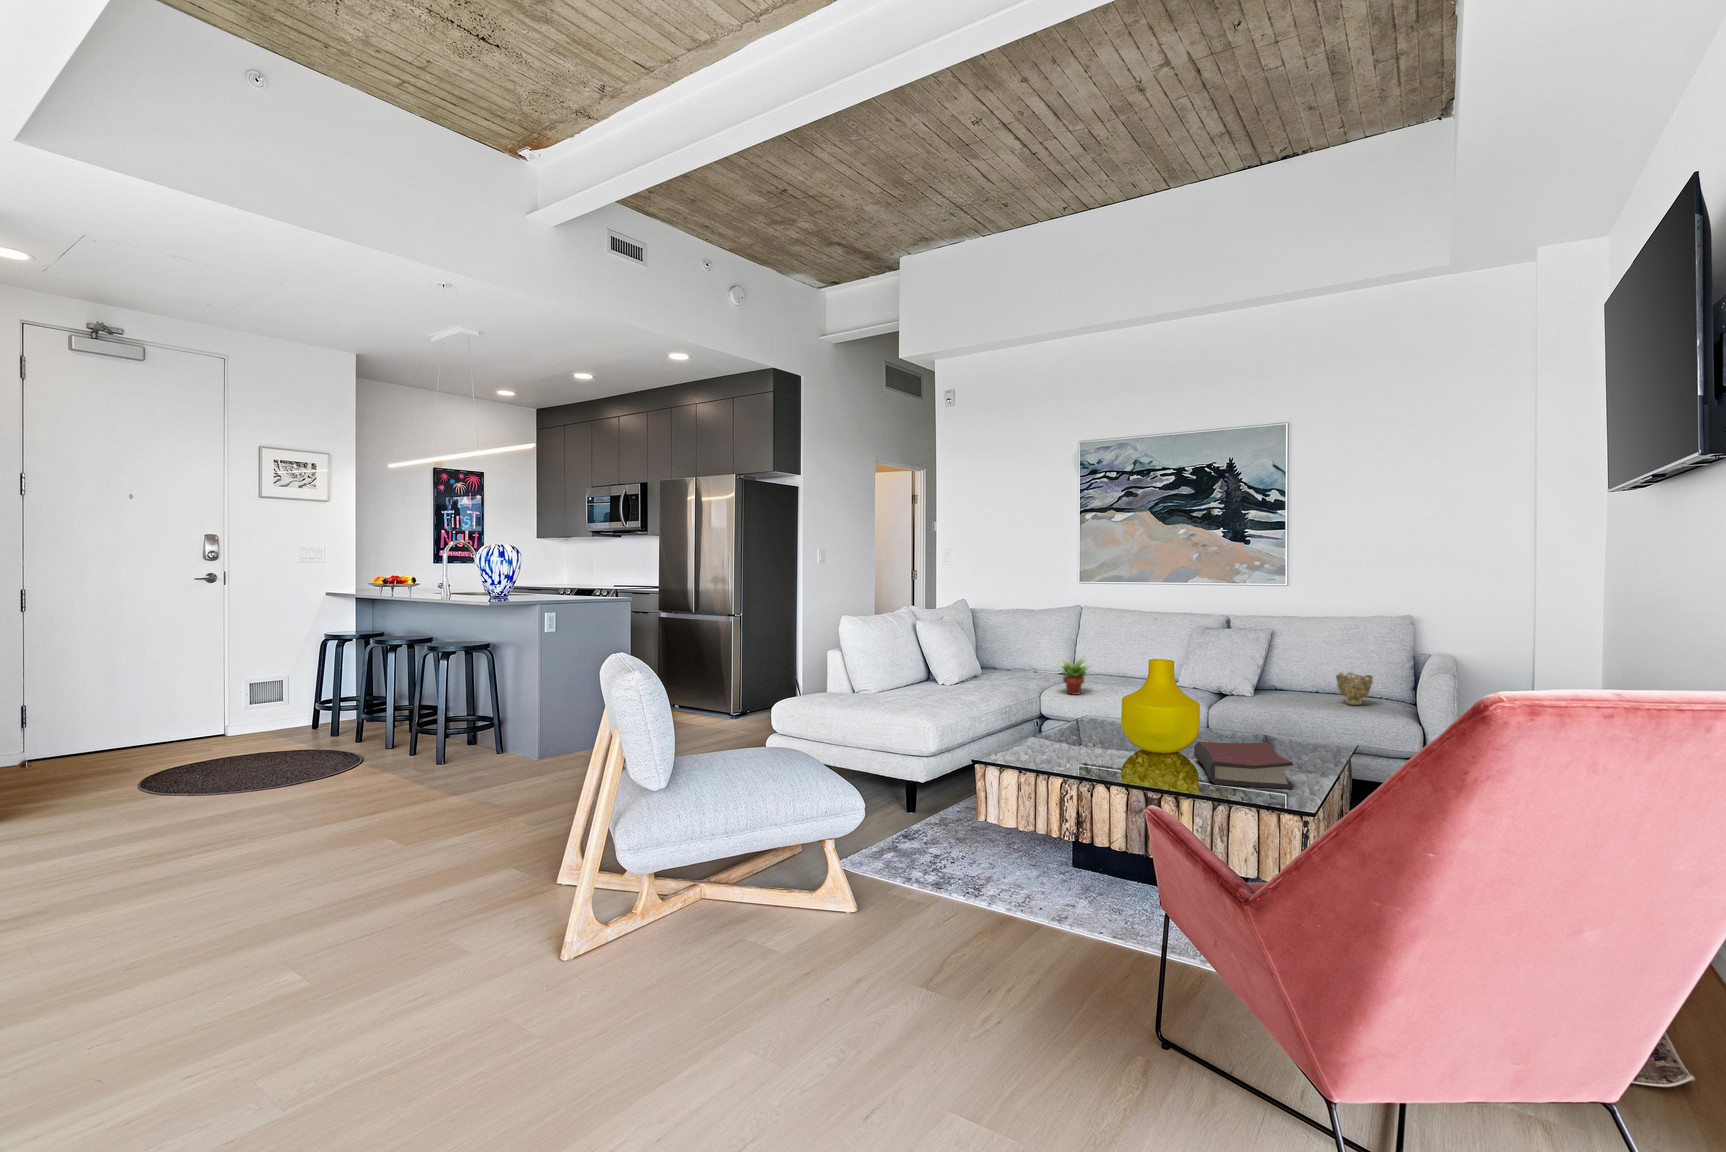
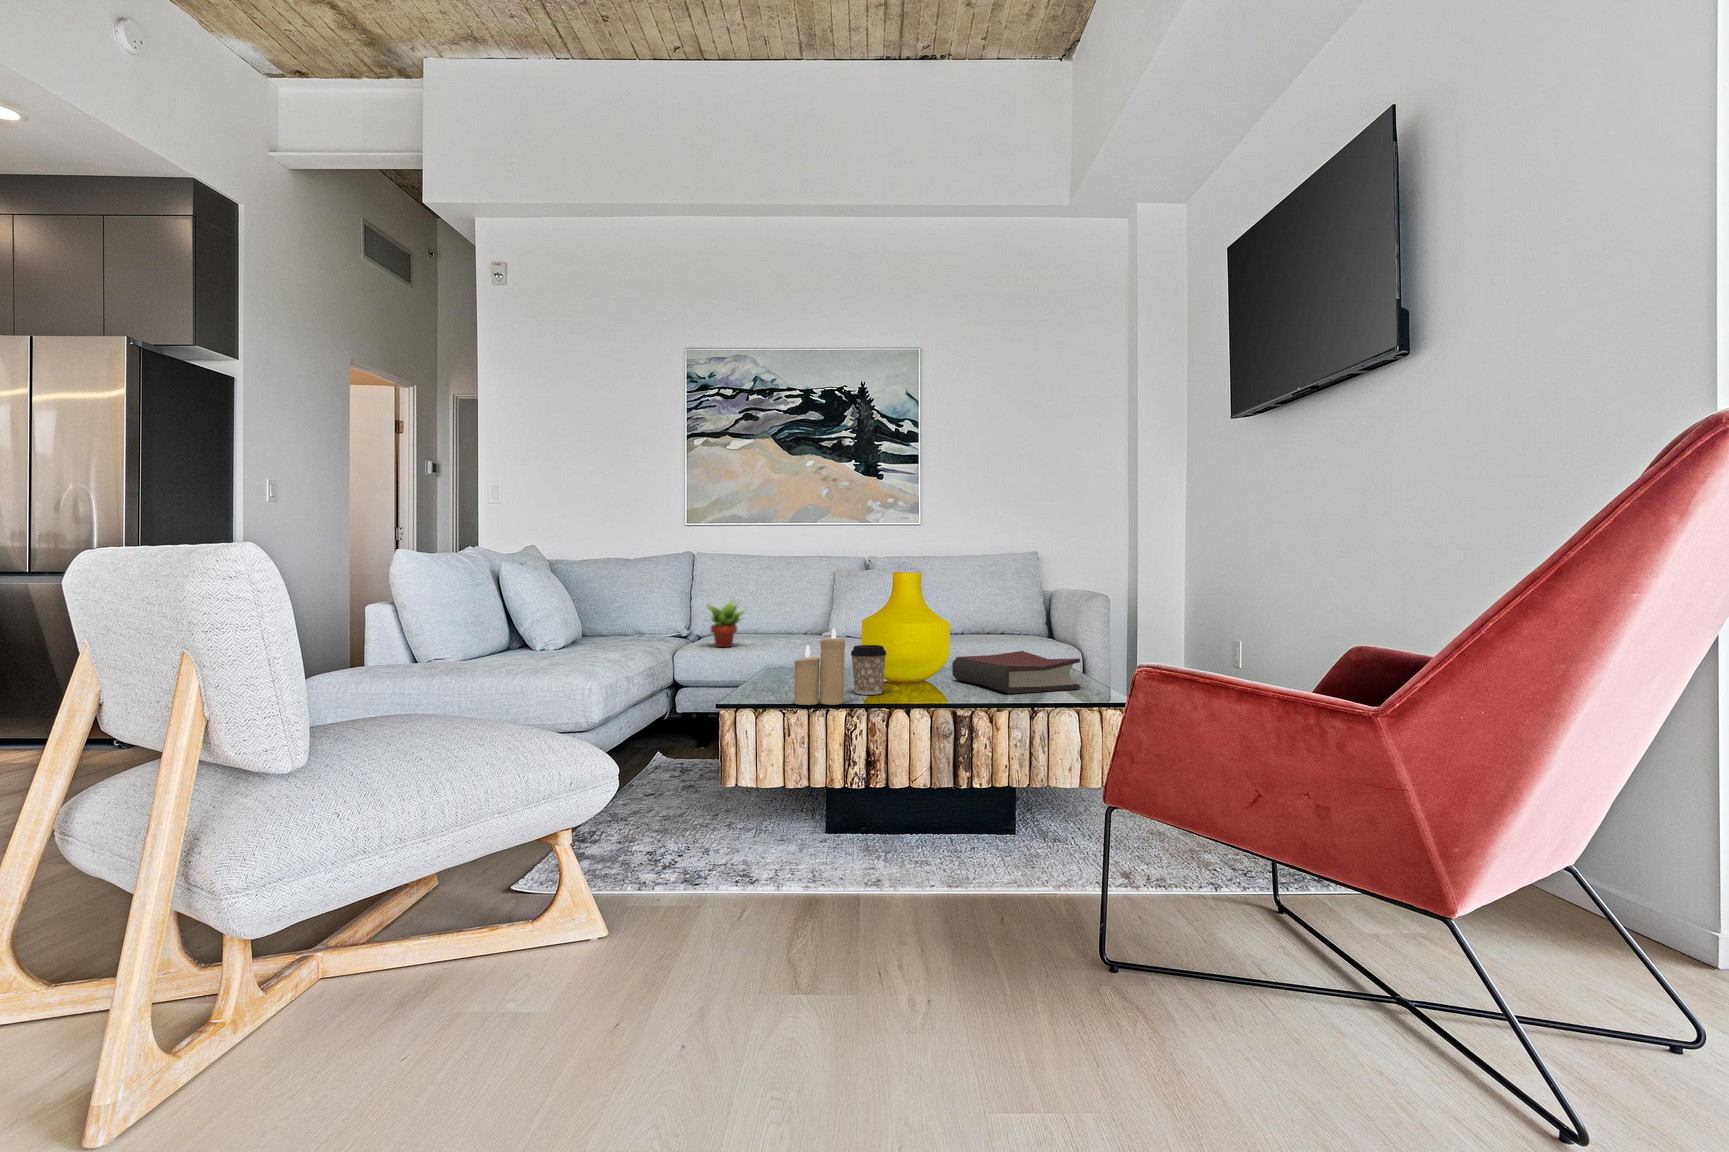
decorative bowl: present [1336,672,1373,705] -> none [985,604,1020,636]
candle: none [1032,717,1069,774] -> present [794,629,845,705]
coffee cup: none [1088,727,1117,767] -> present [851,645,886,695]

